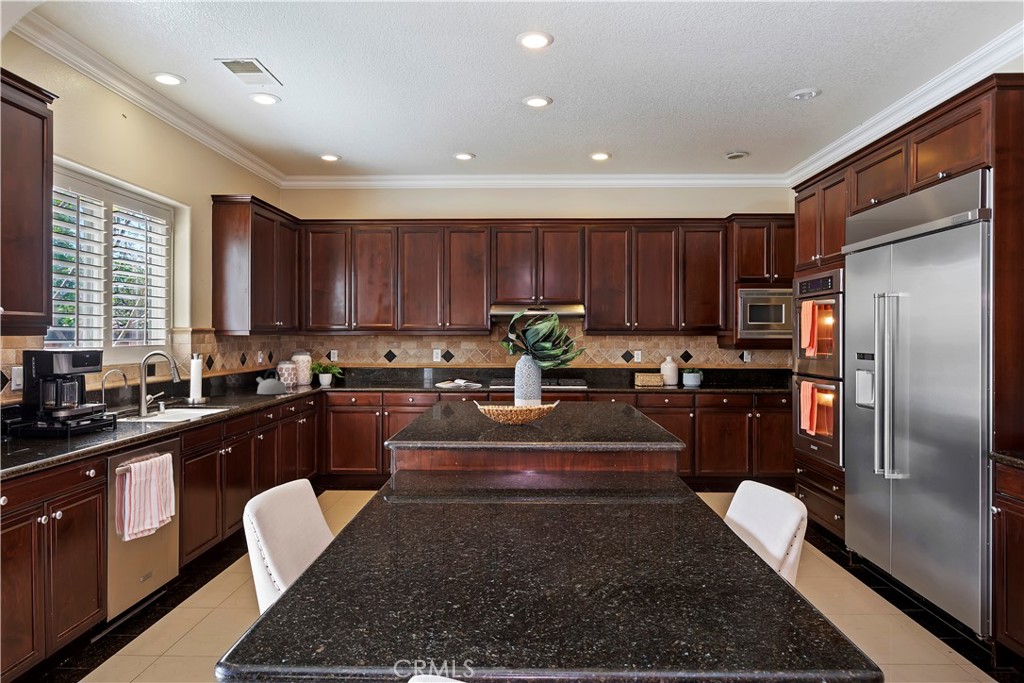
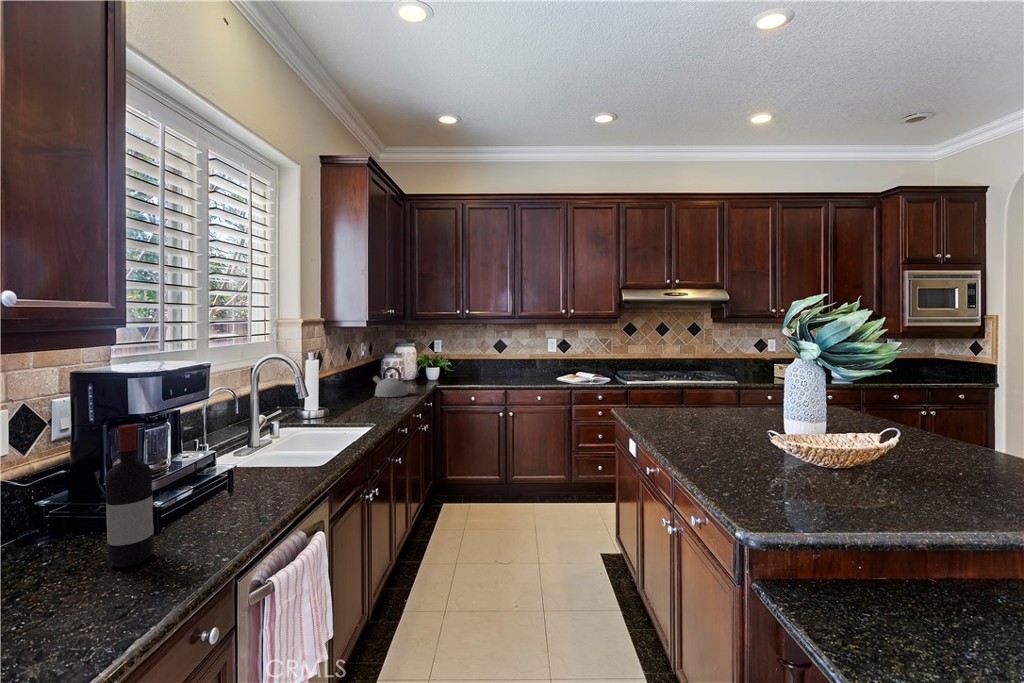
wine bottle: none [47,375,70,445] -> present [105,424,154,567]

